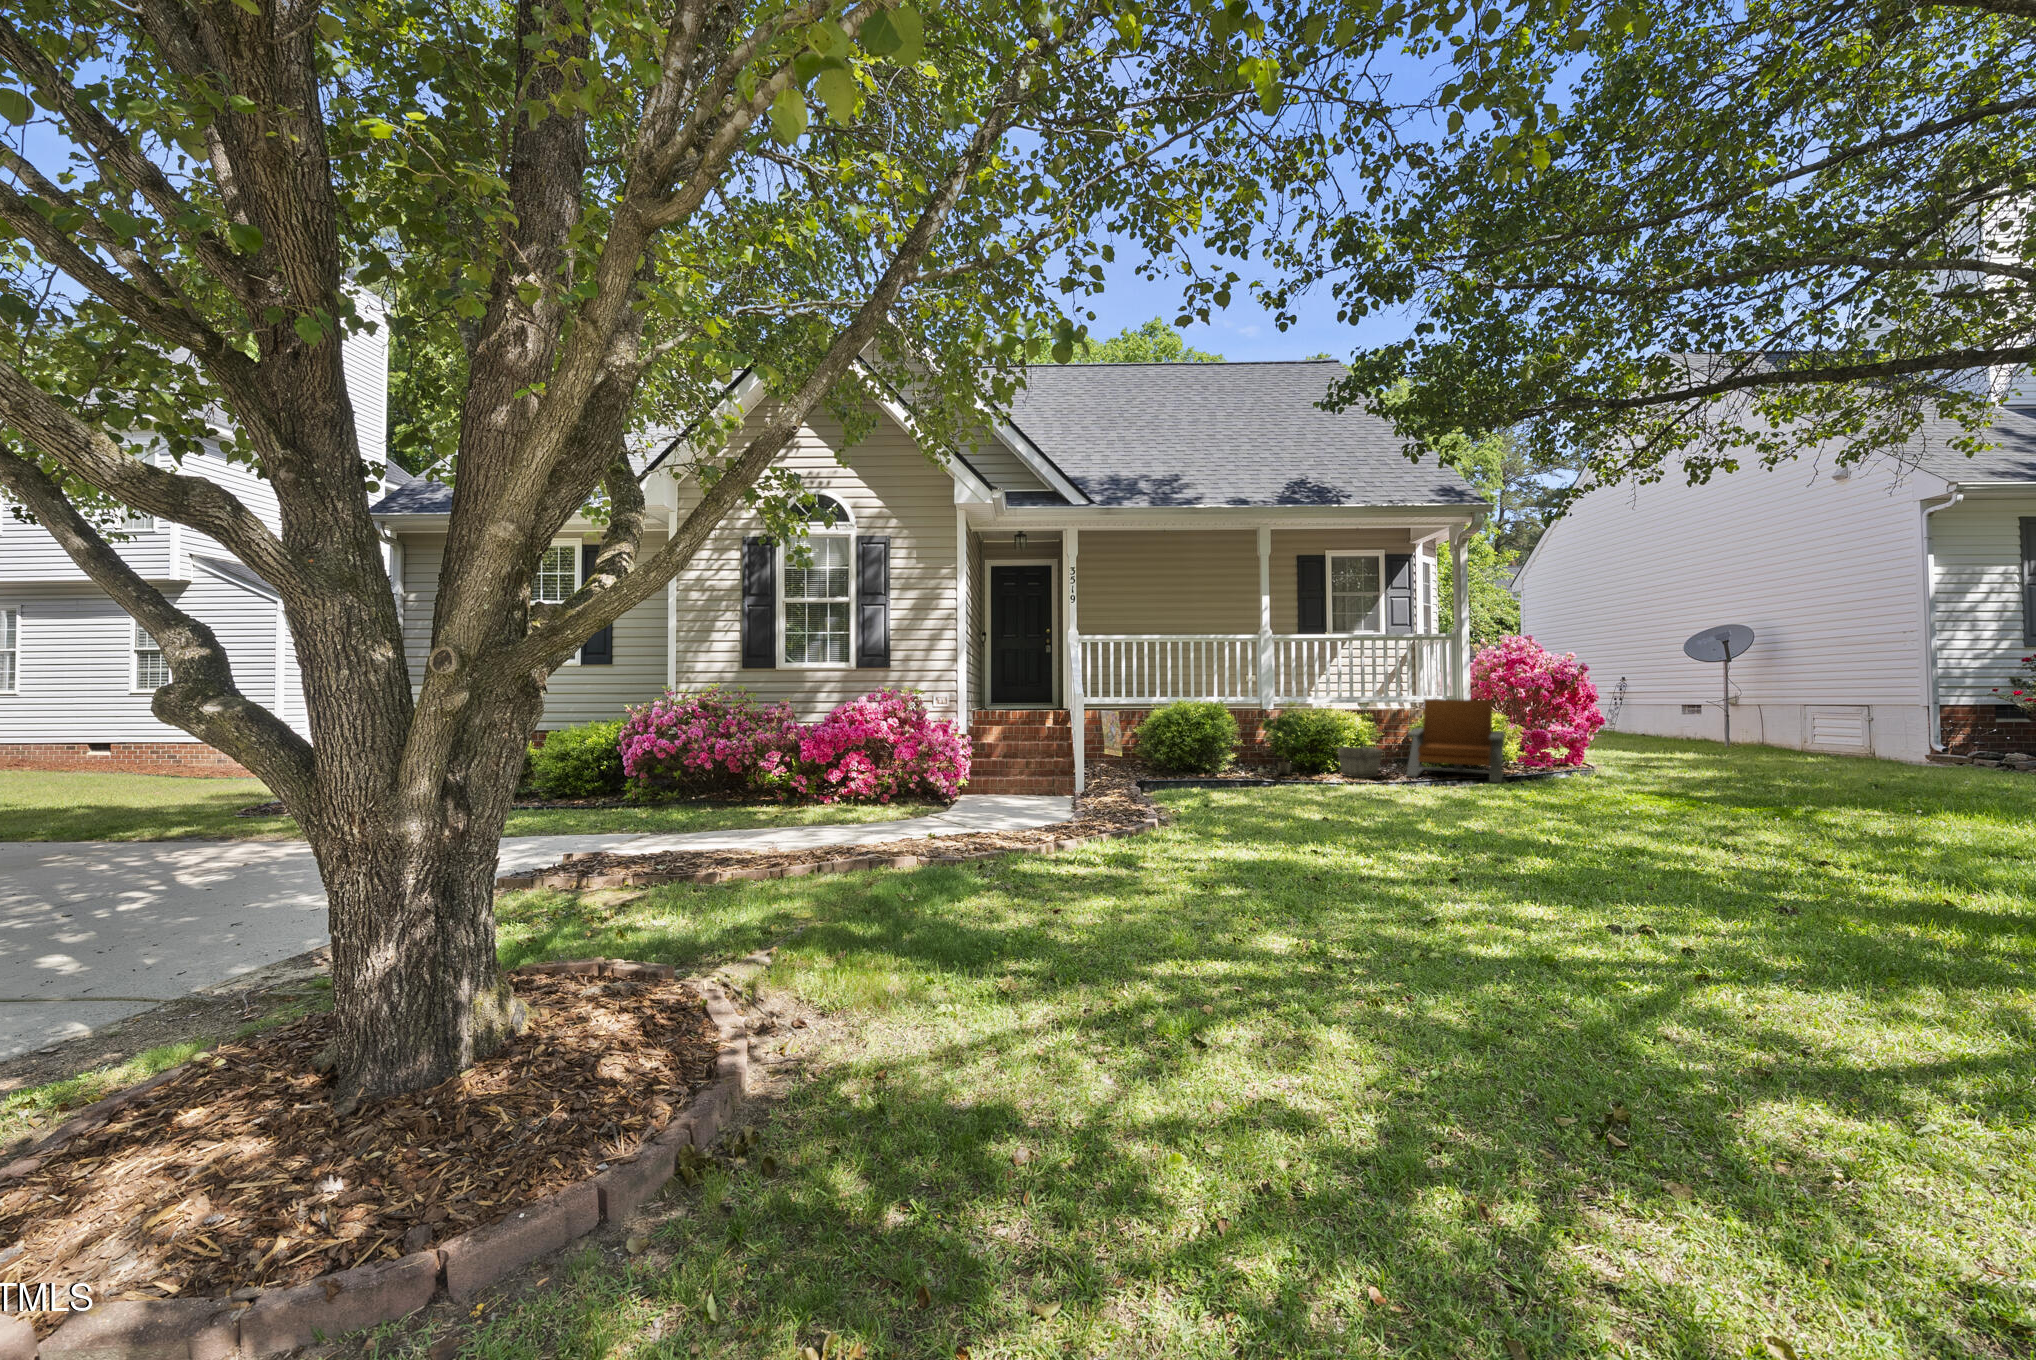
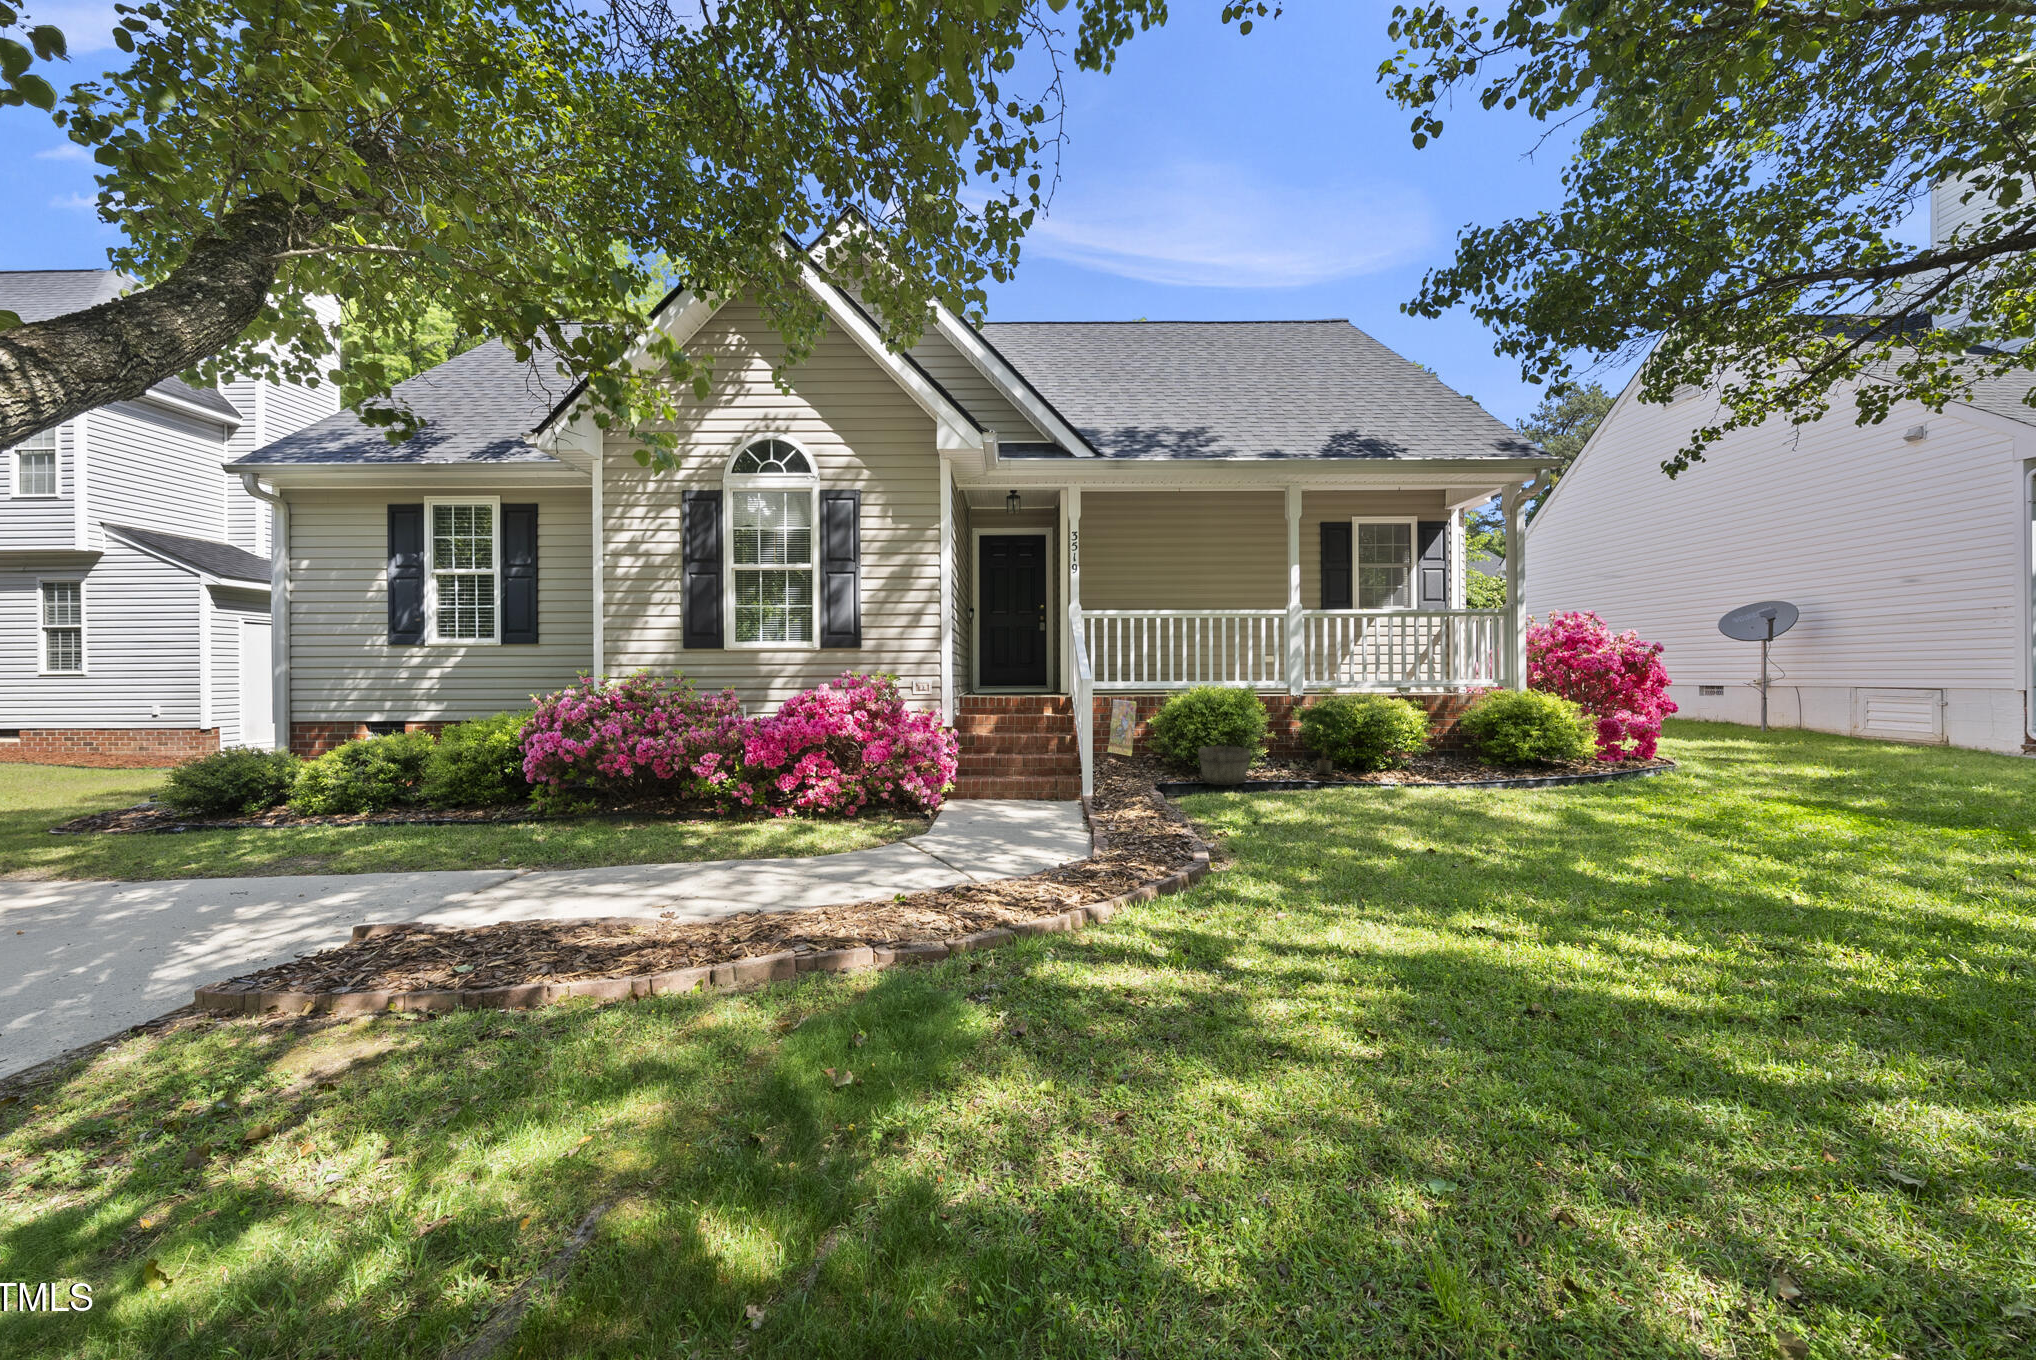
lounge chair: present [1406,699,1504,783] -> none [1472,686,1597,789]
wooden bucket: present [1338,746,1382,778] -> present [1198,745,1250,785]

